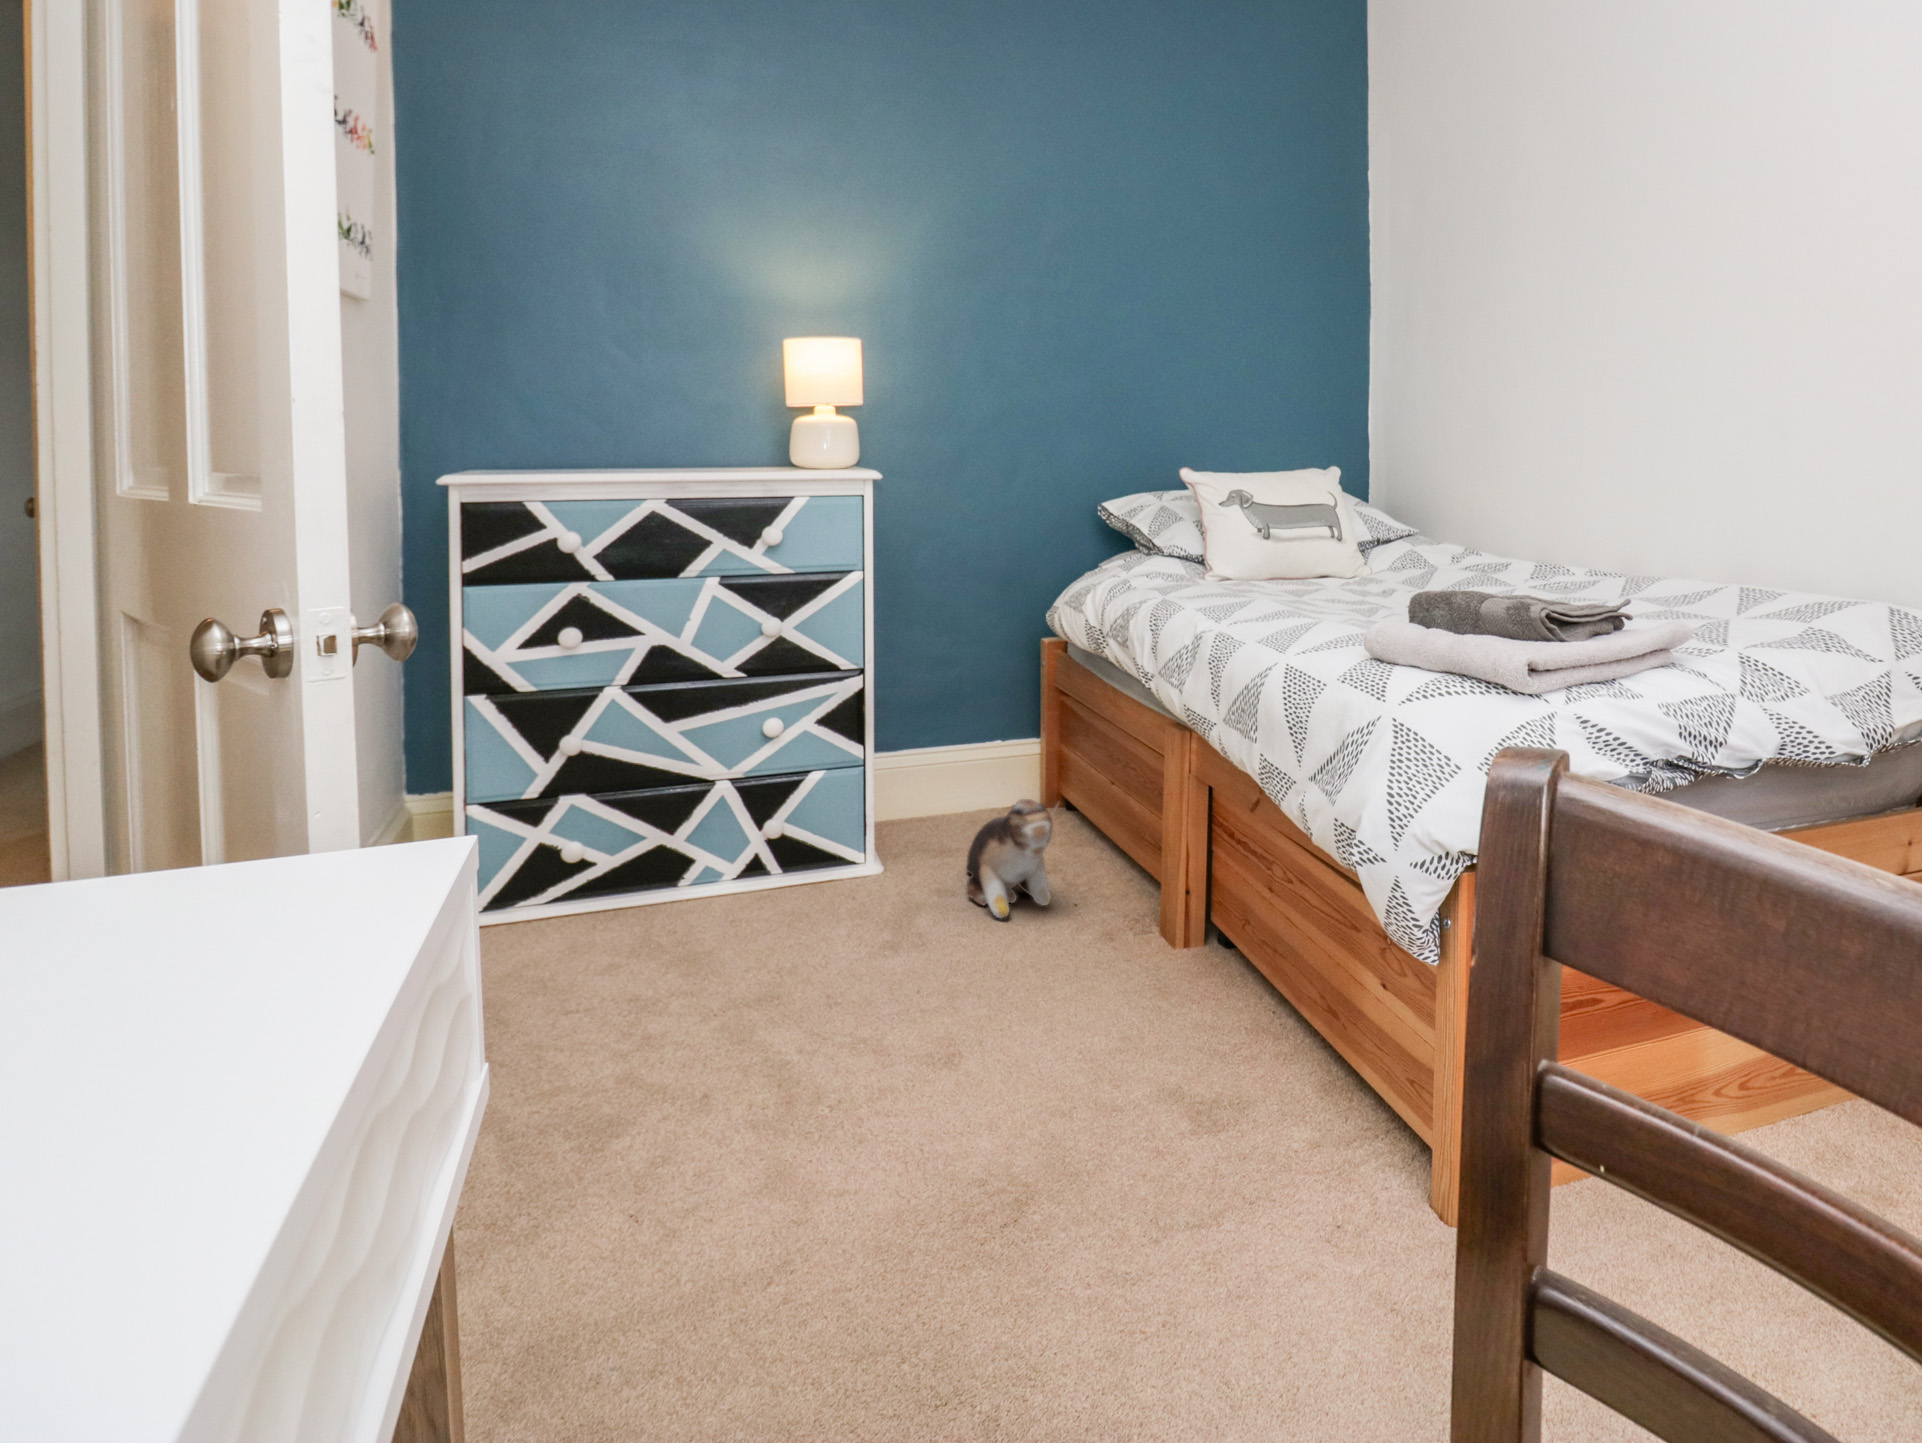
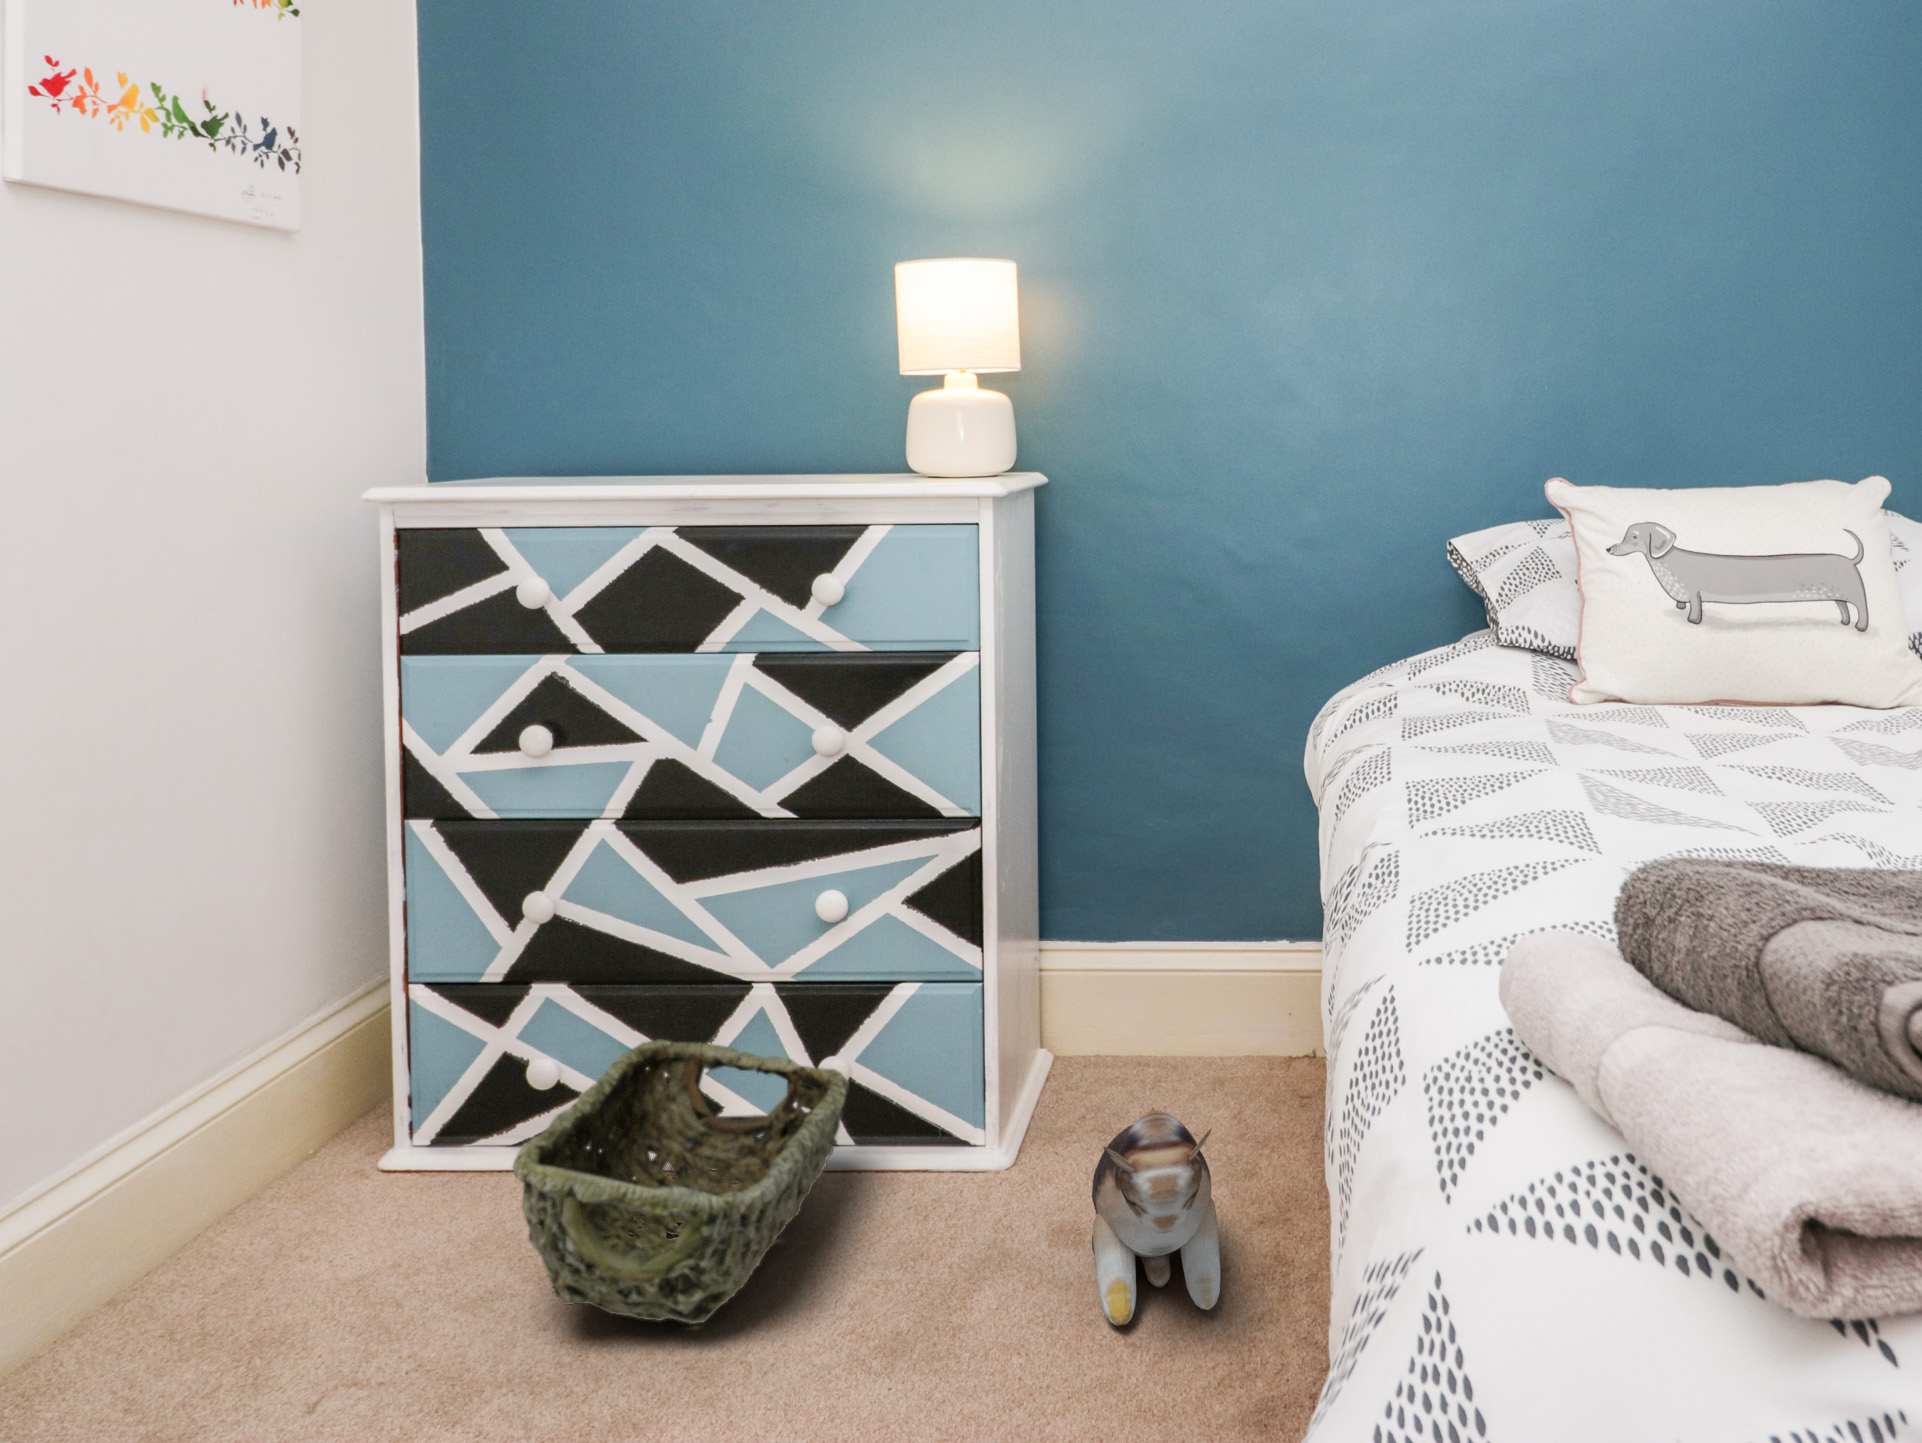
woven basket: none [650,817,813,952] -> present [513,1039,849,1324]

